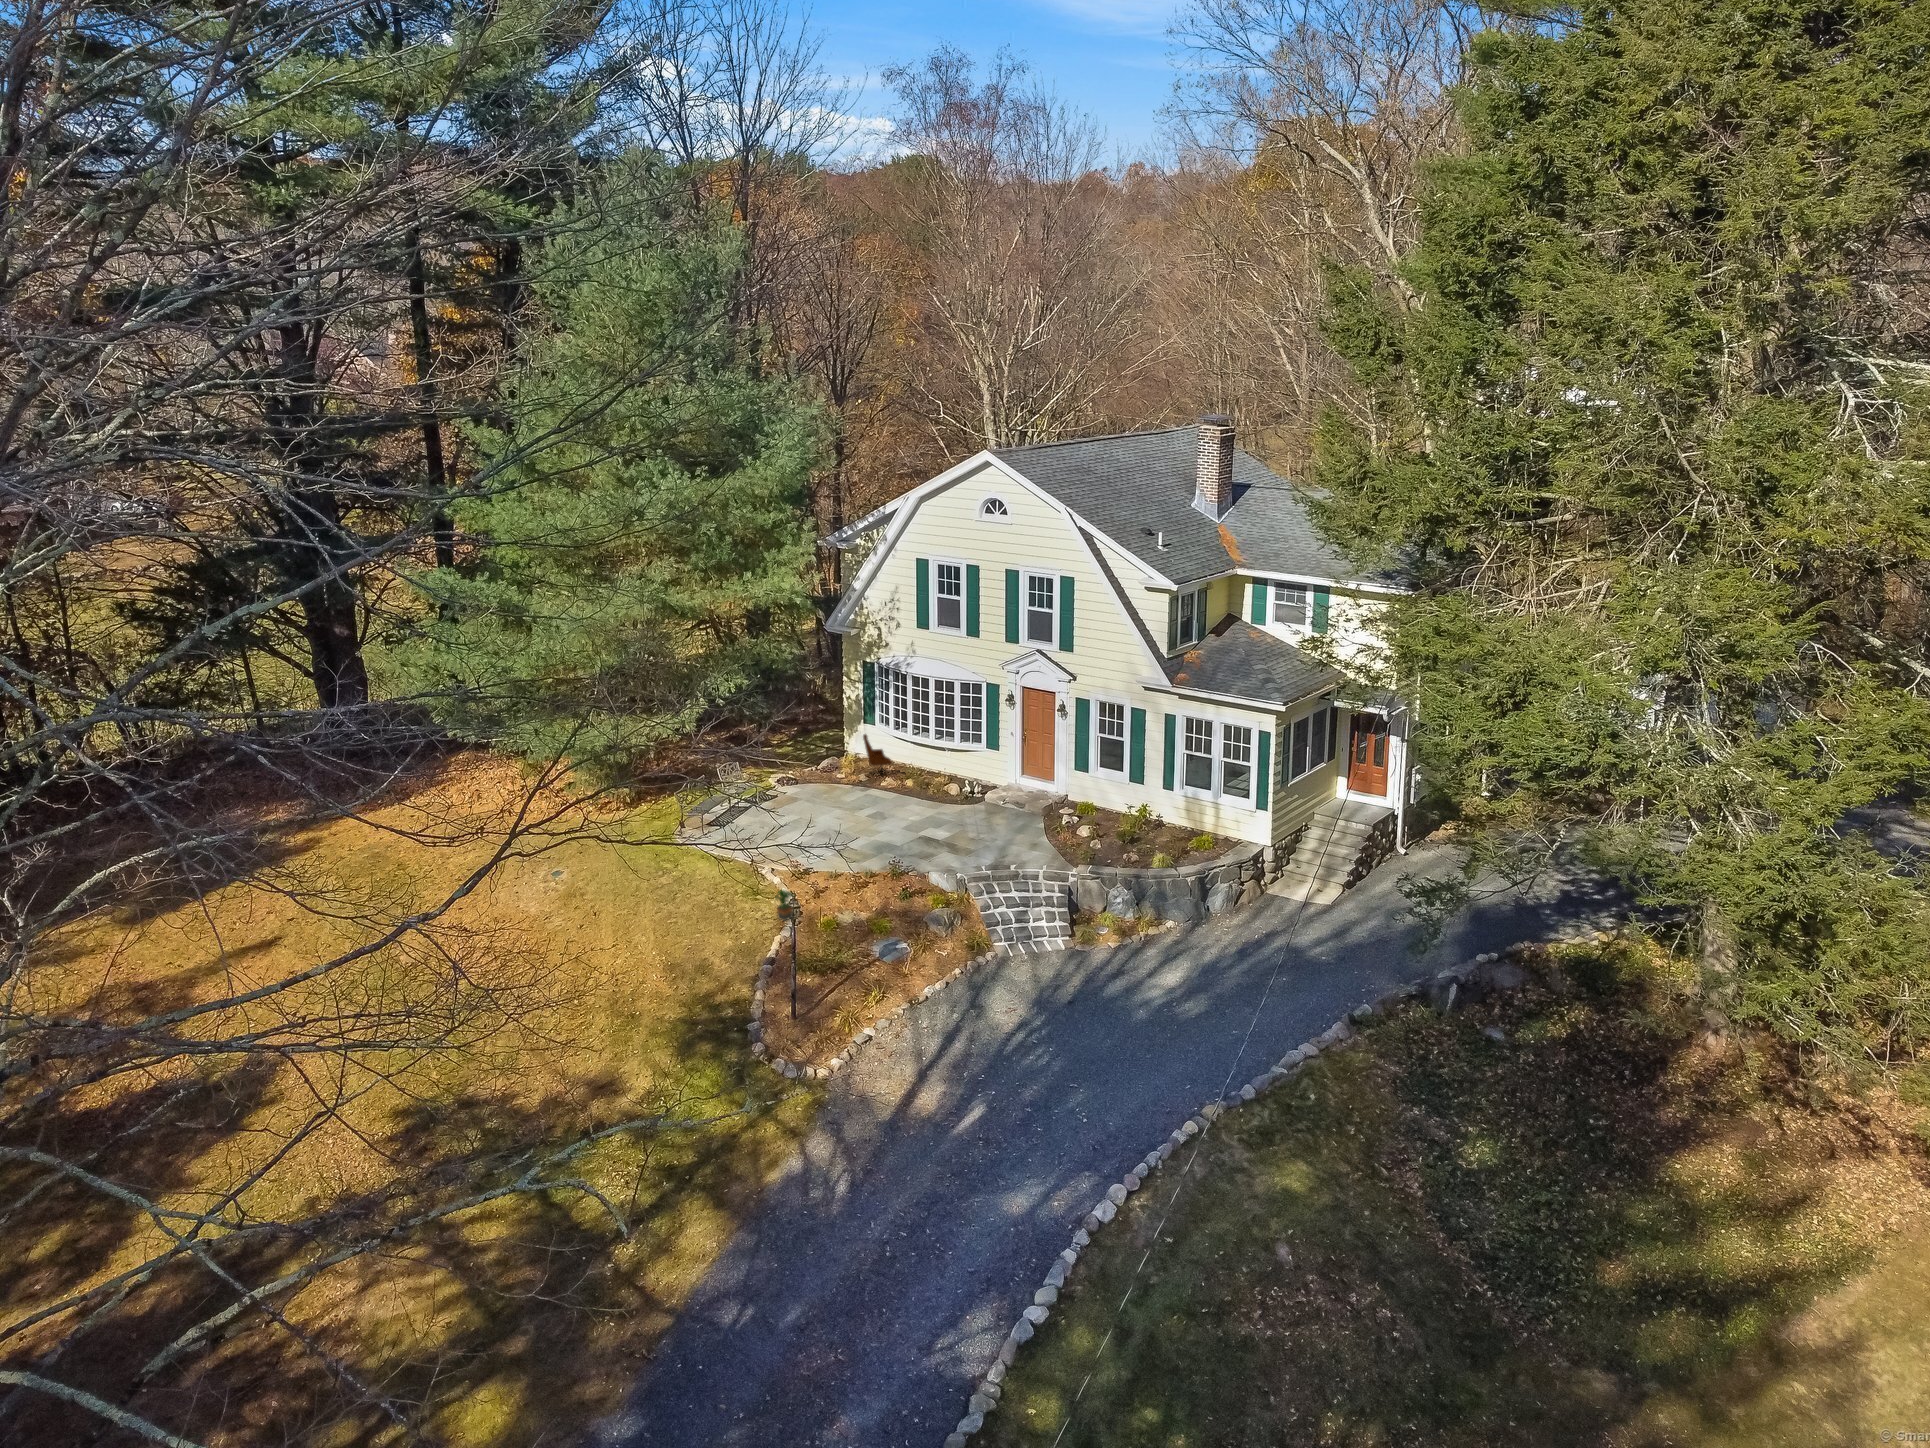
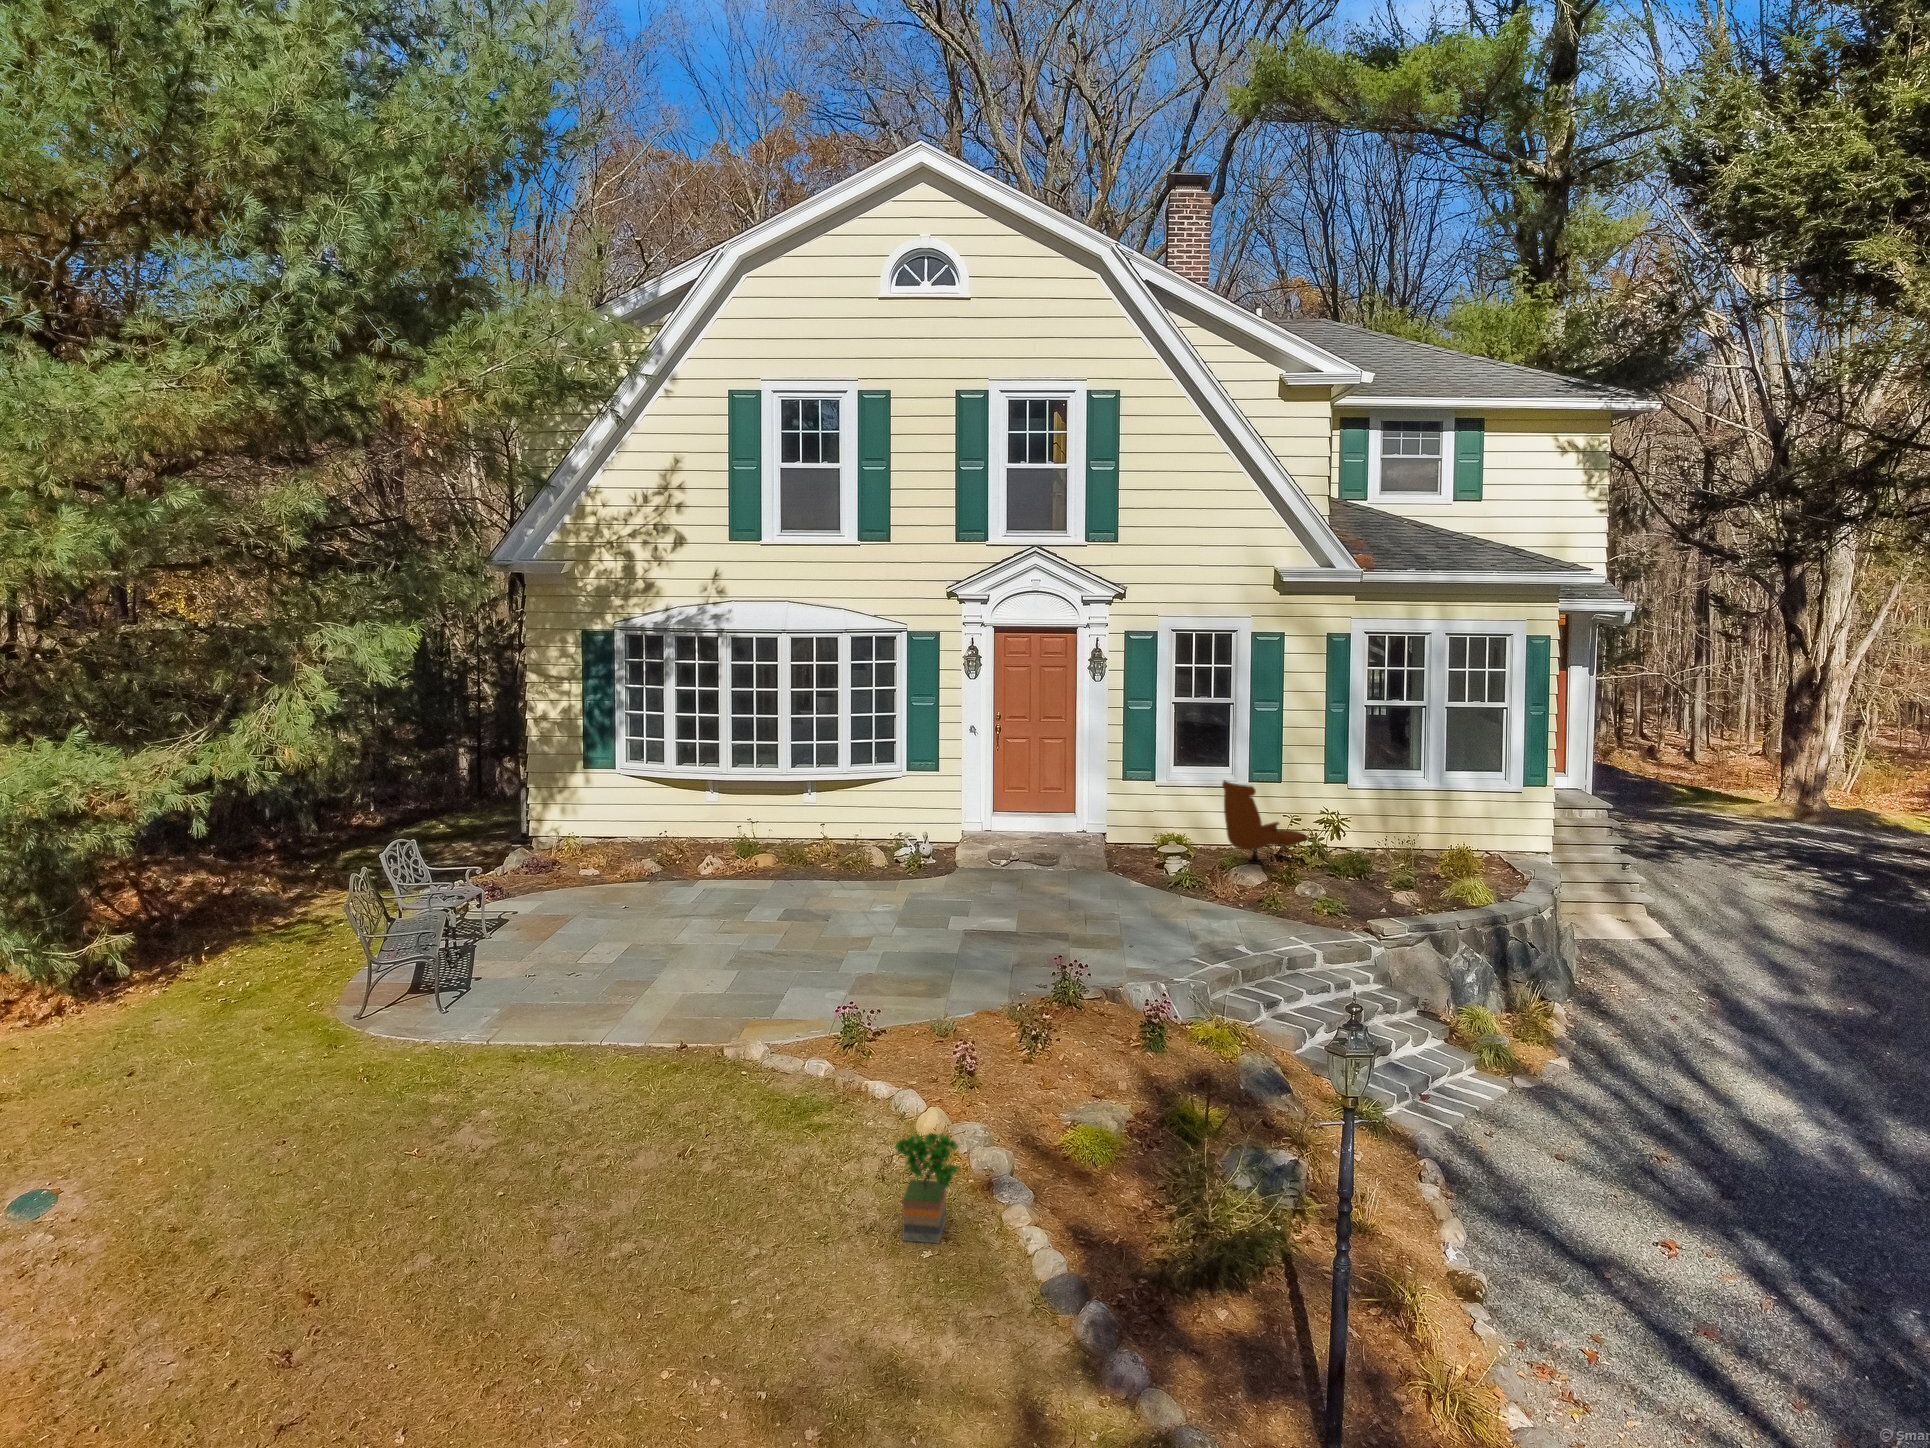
lounge chair: present [863,734,892,773] -> present [1222,780,1308,871]

